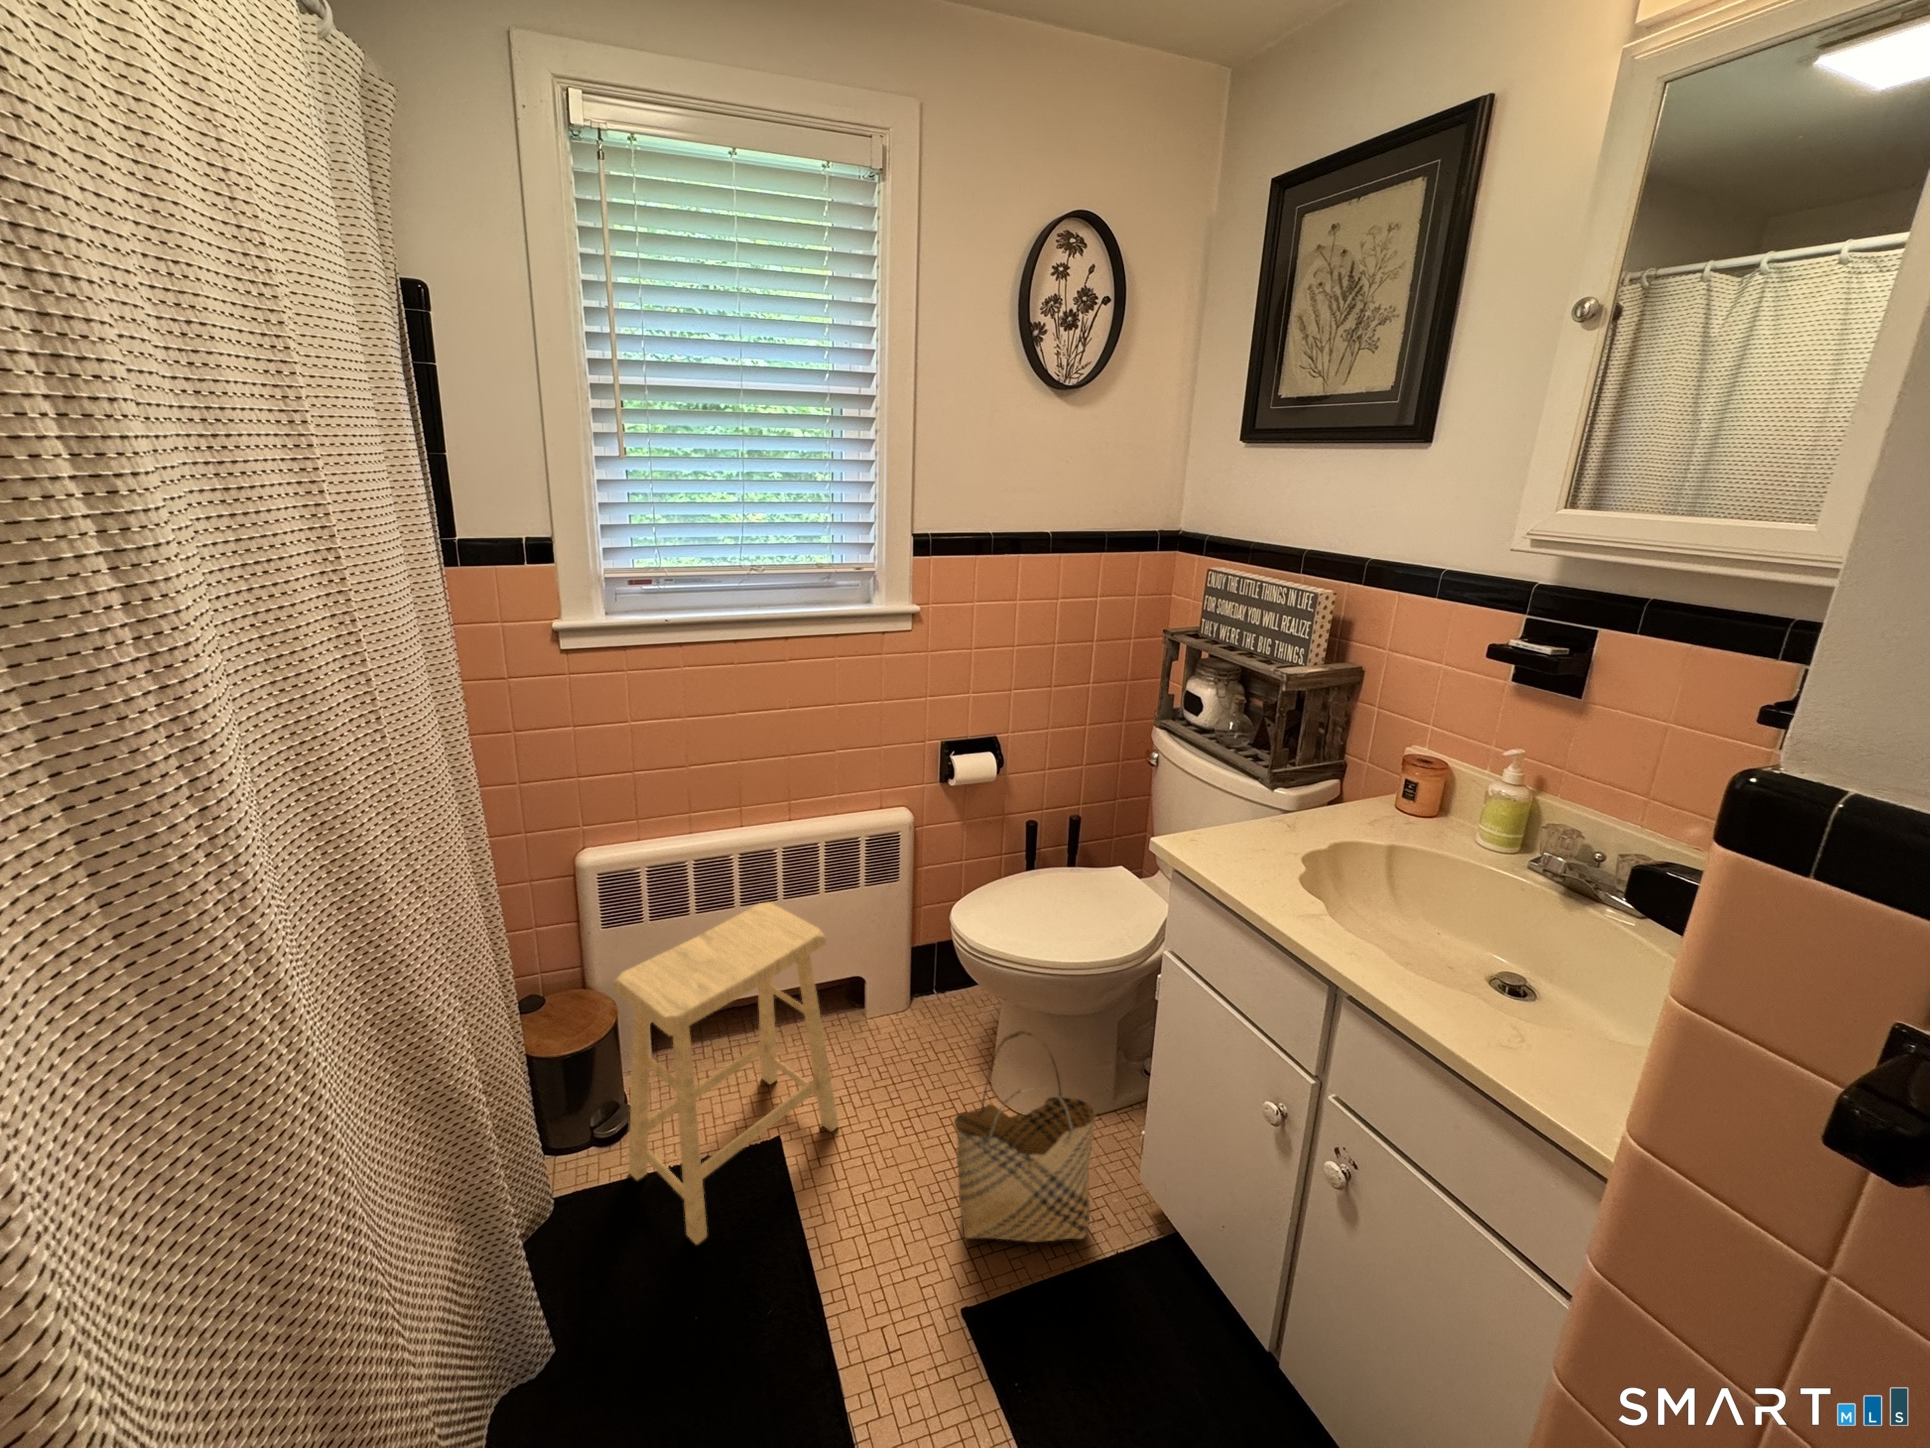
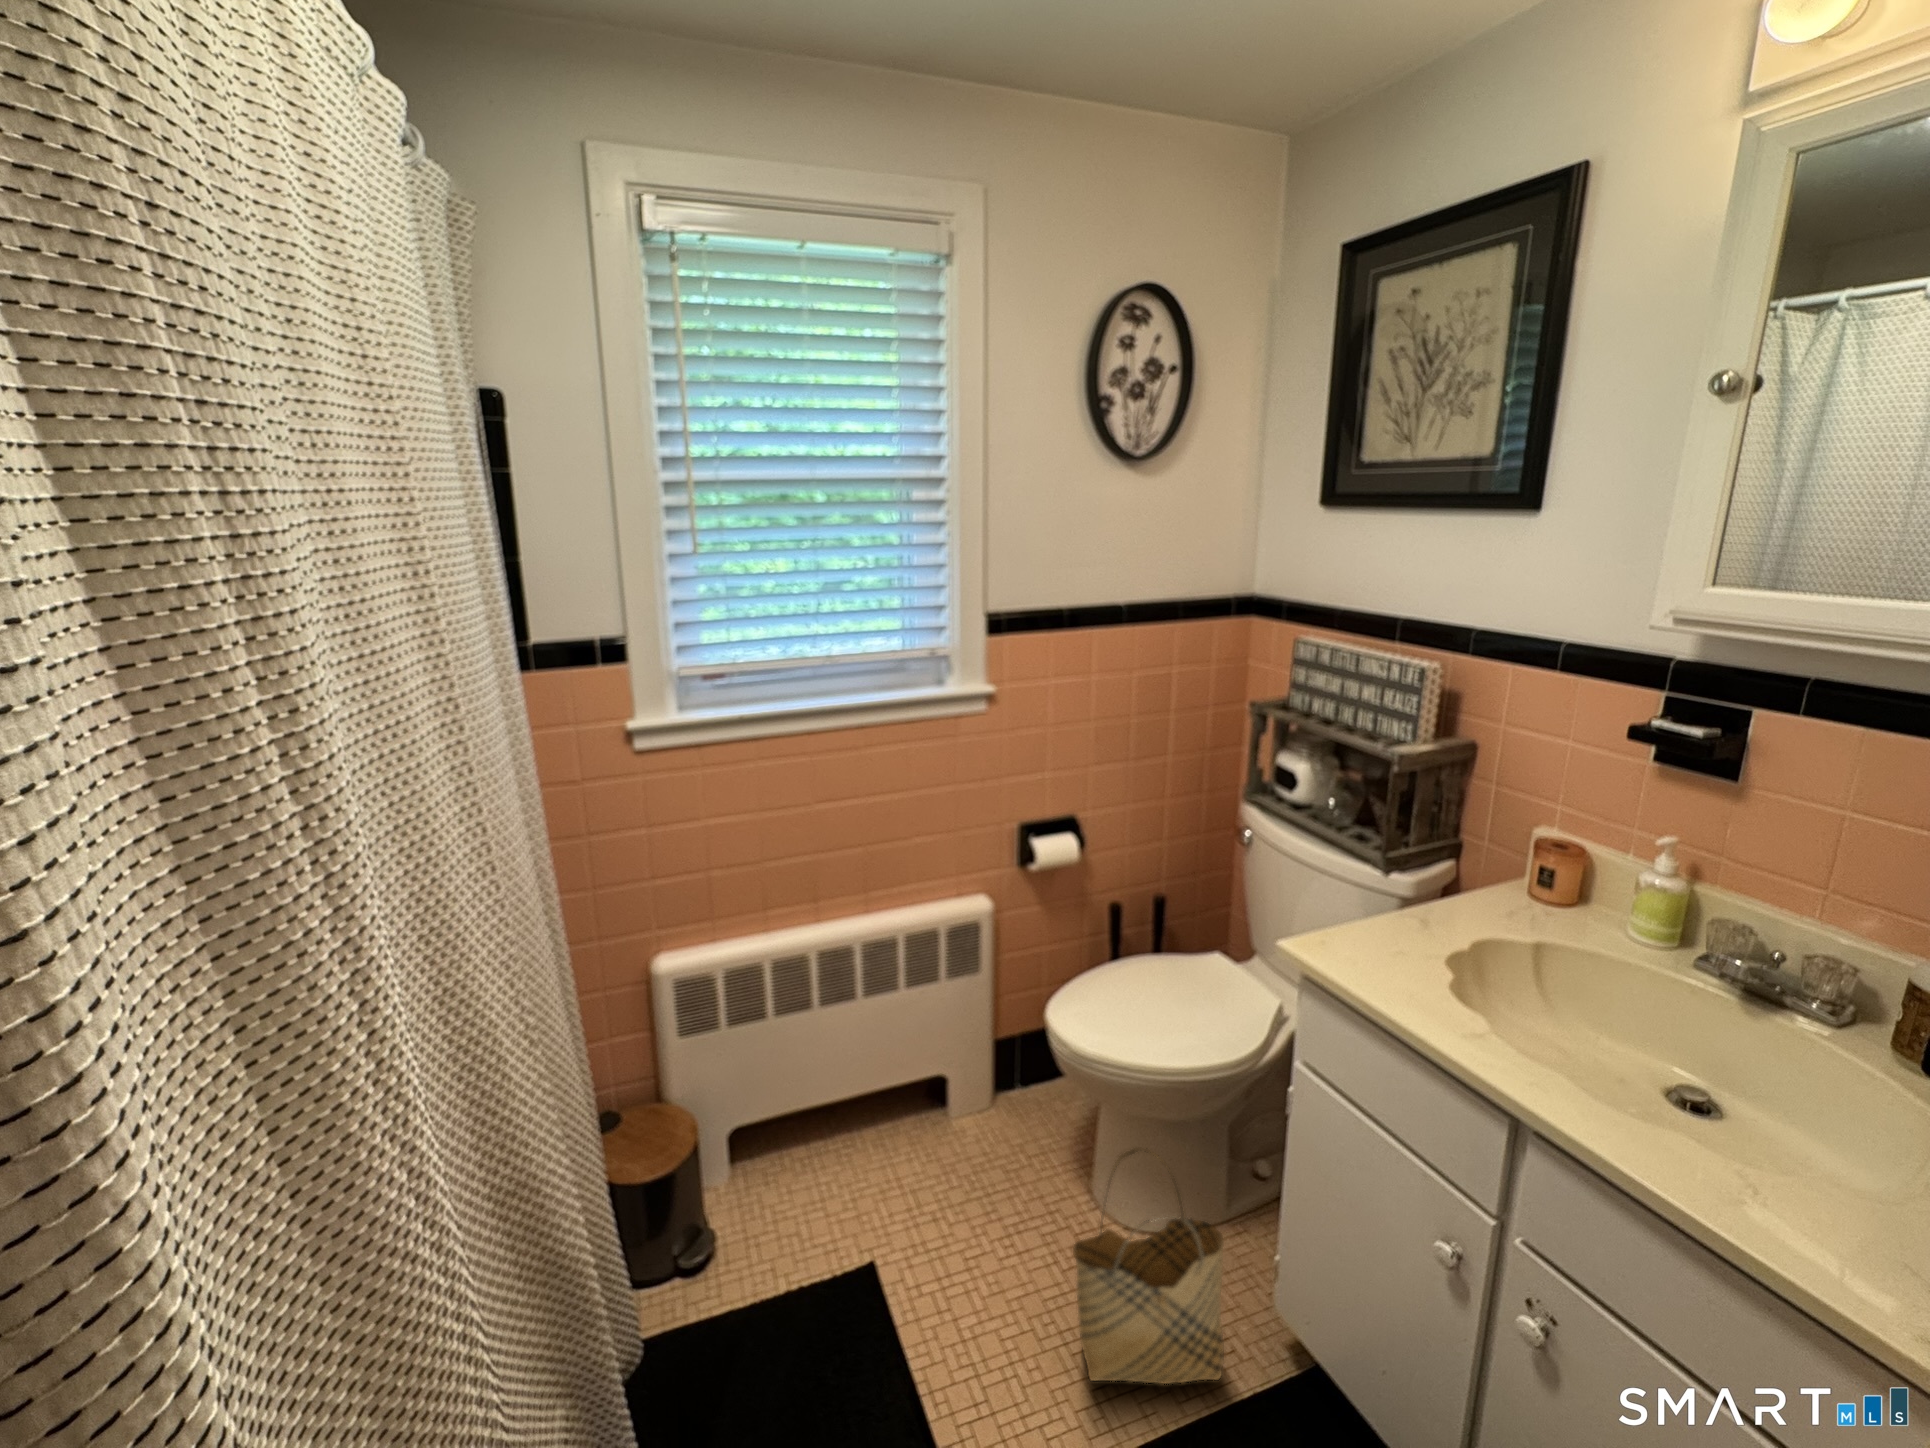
footstool: present [613,902,839,1244] -> none [704,1006,937,1393]

